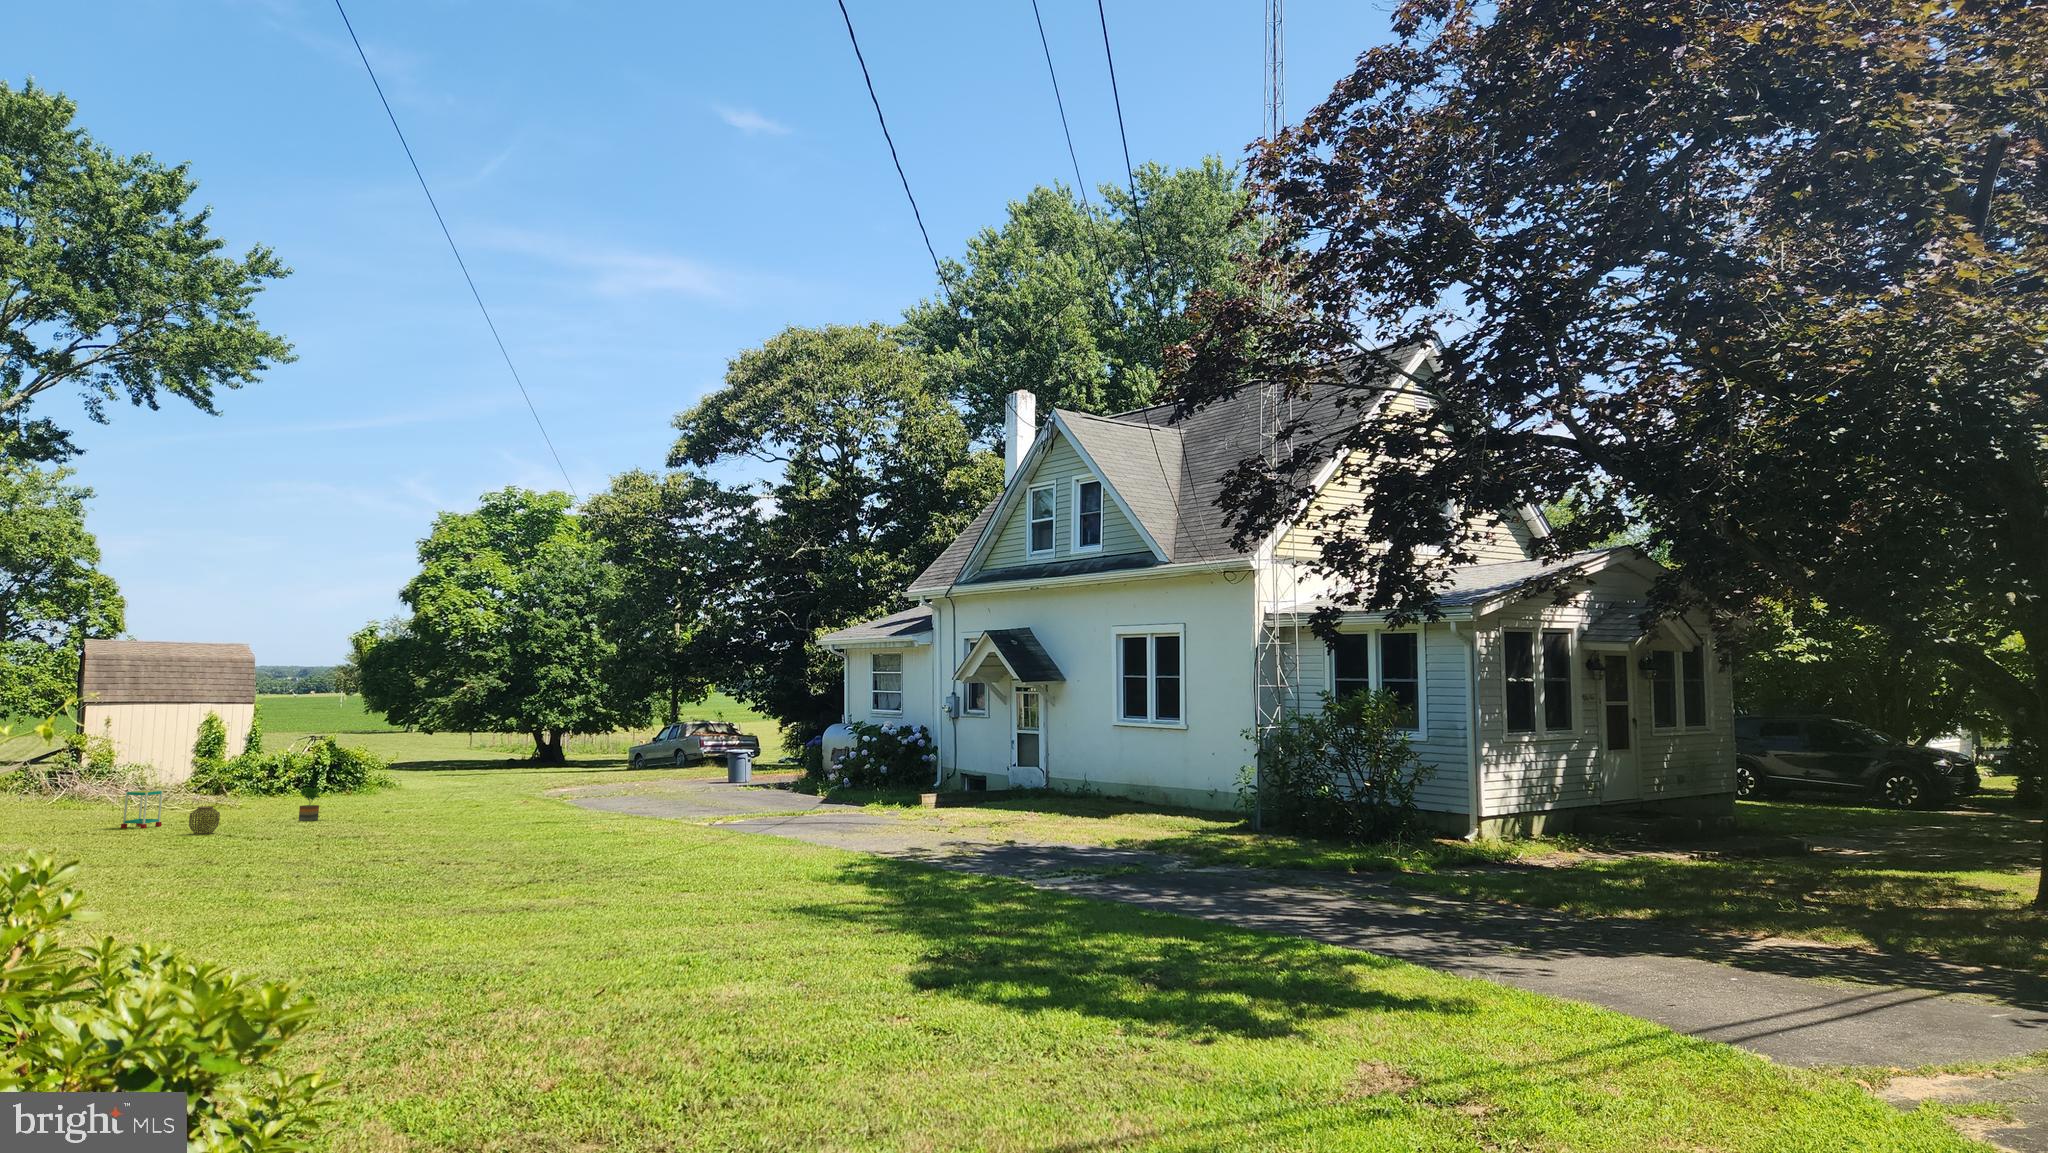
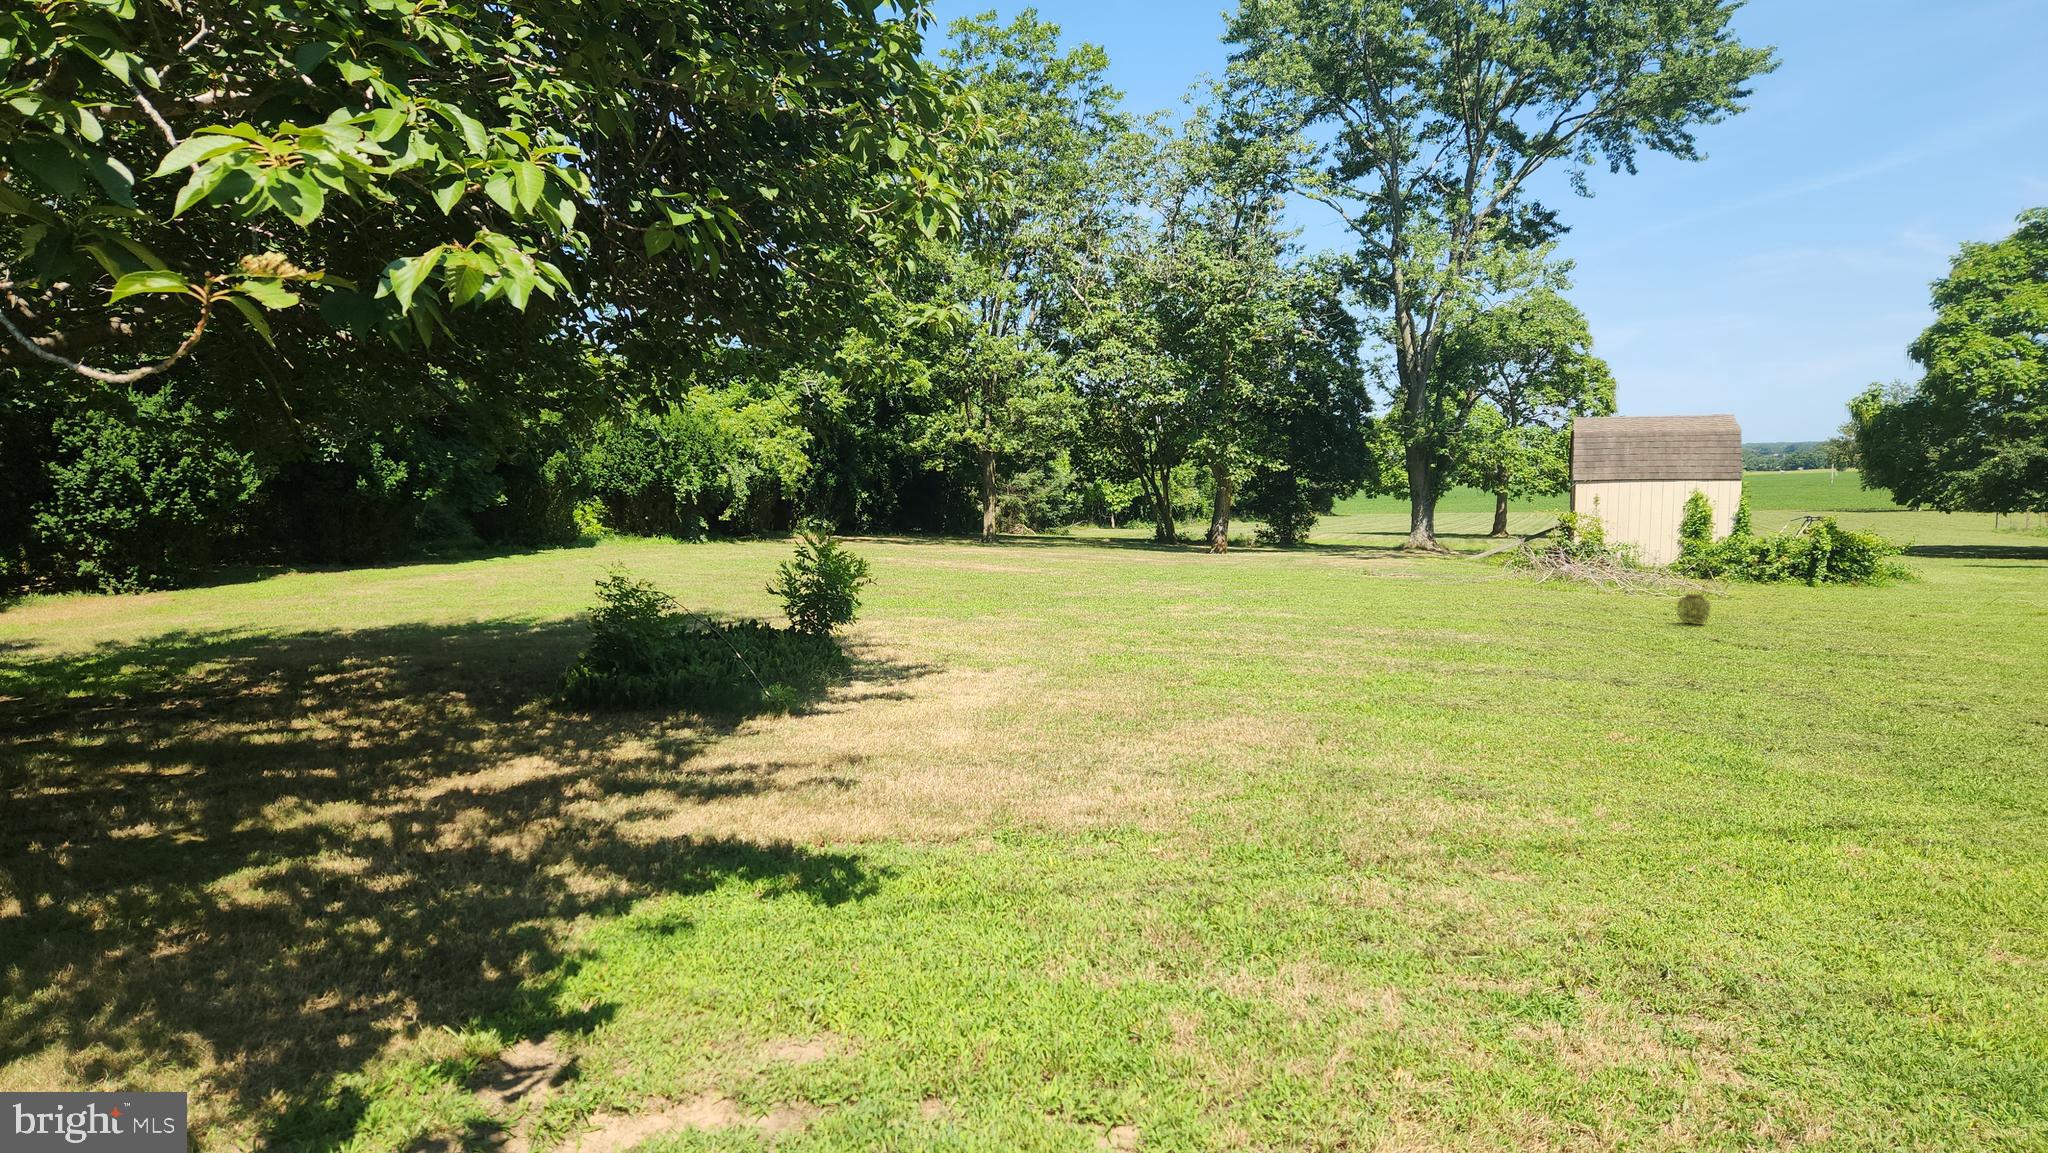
potted tree: present [299,787,323,821] -> none [1800,579,1831,619]
side table: present [121,790,163,829] -> none [1611,571,1650,612]

